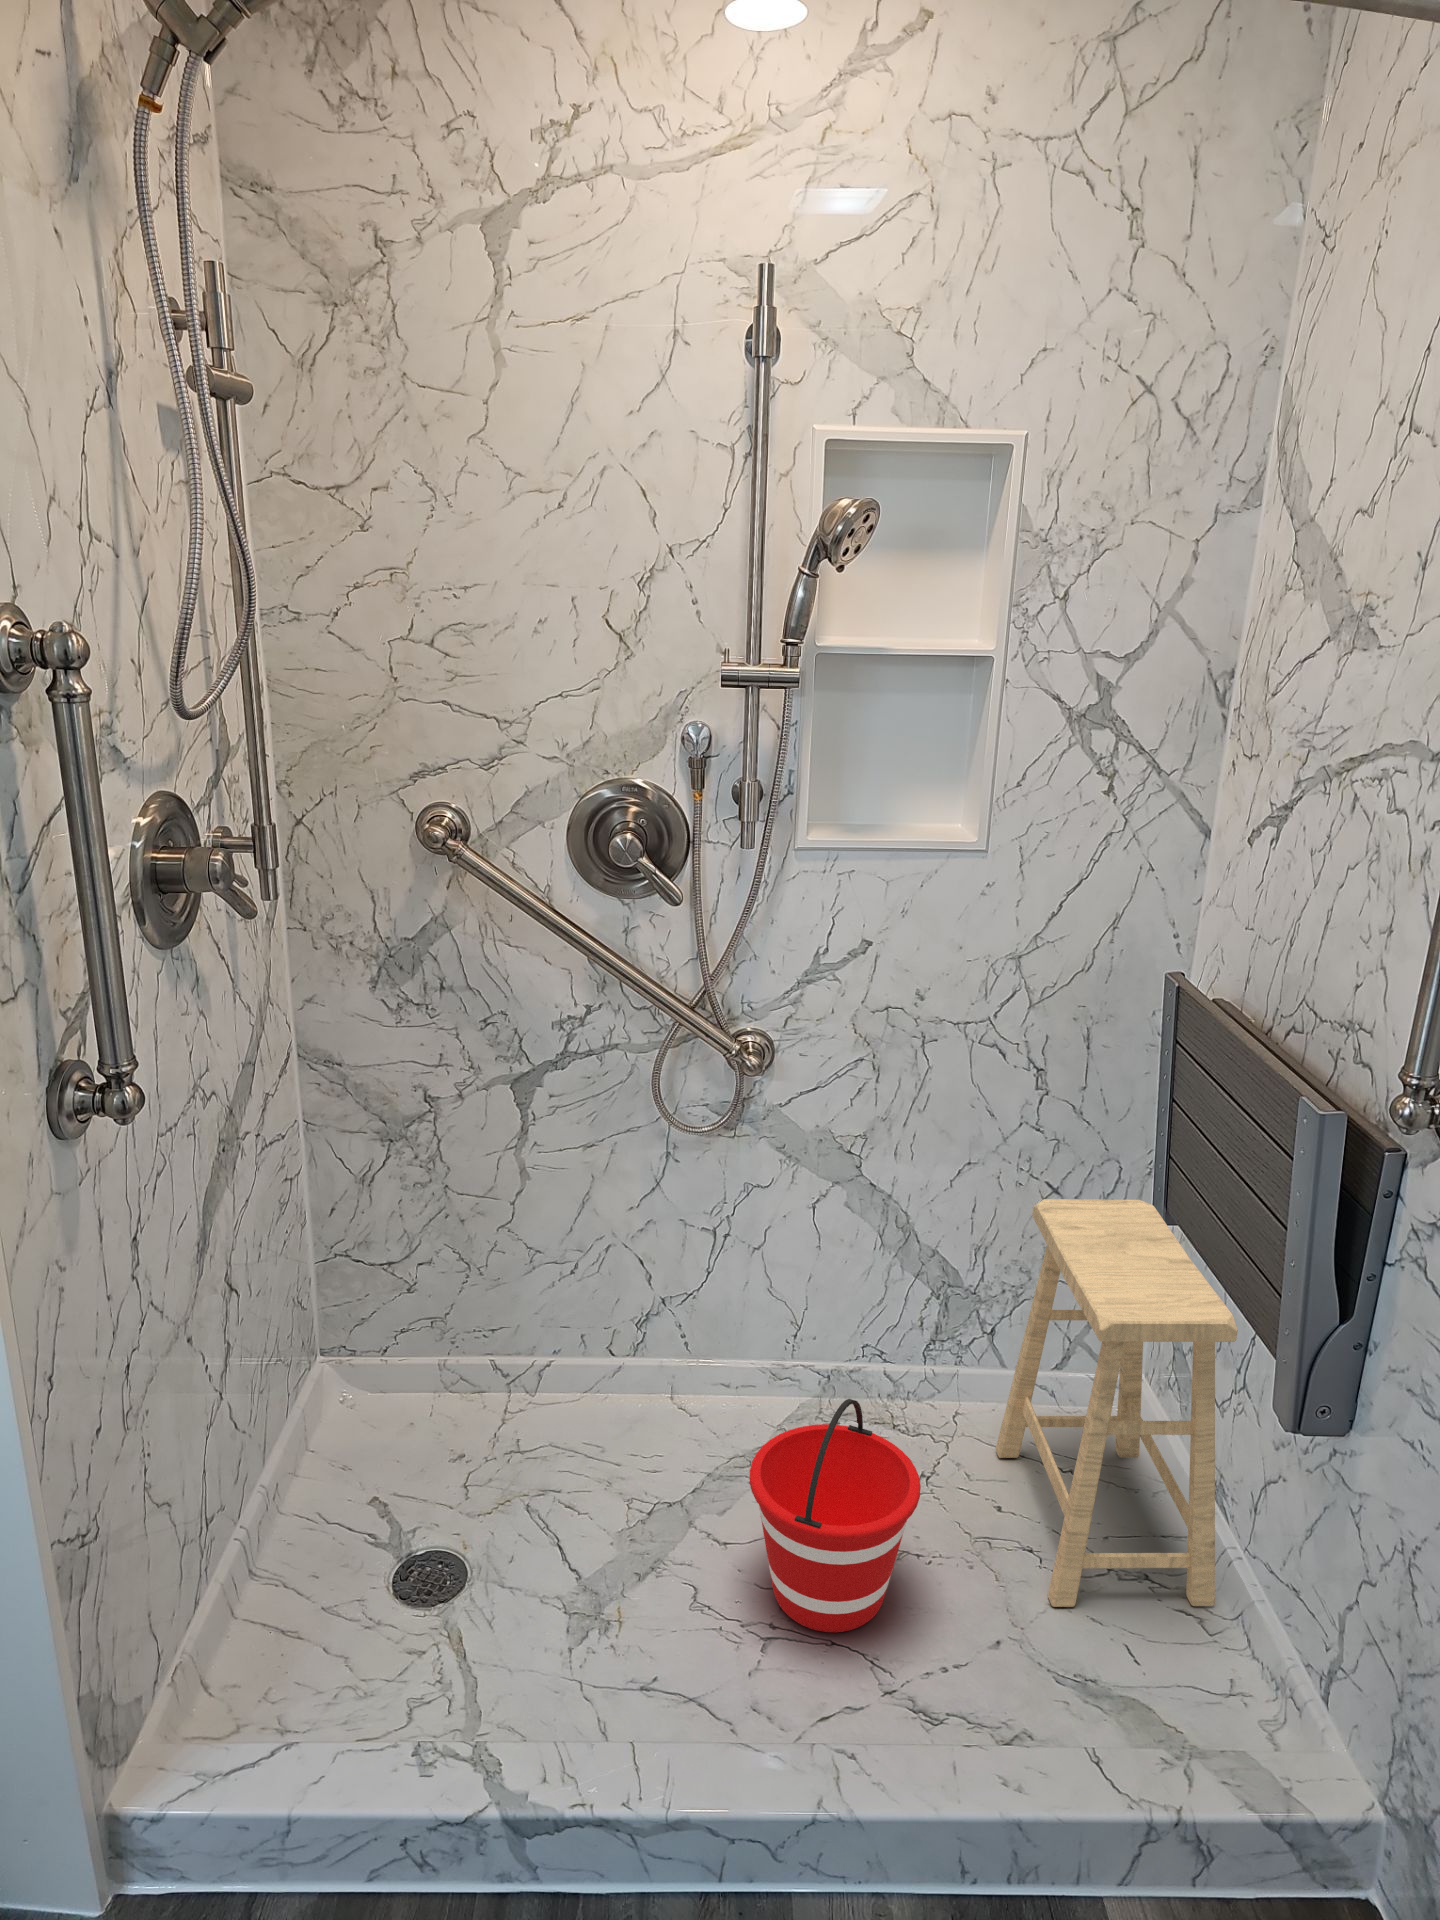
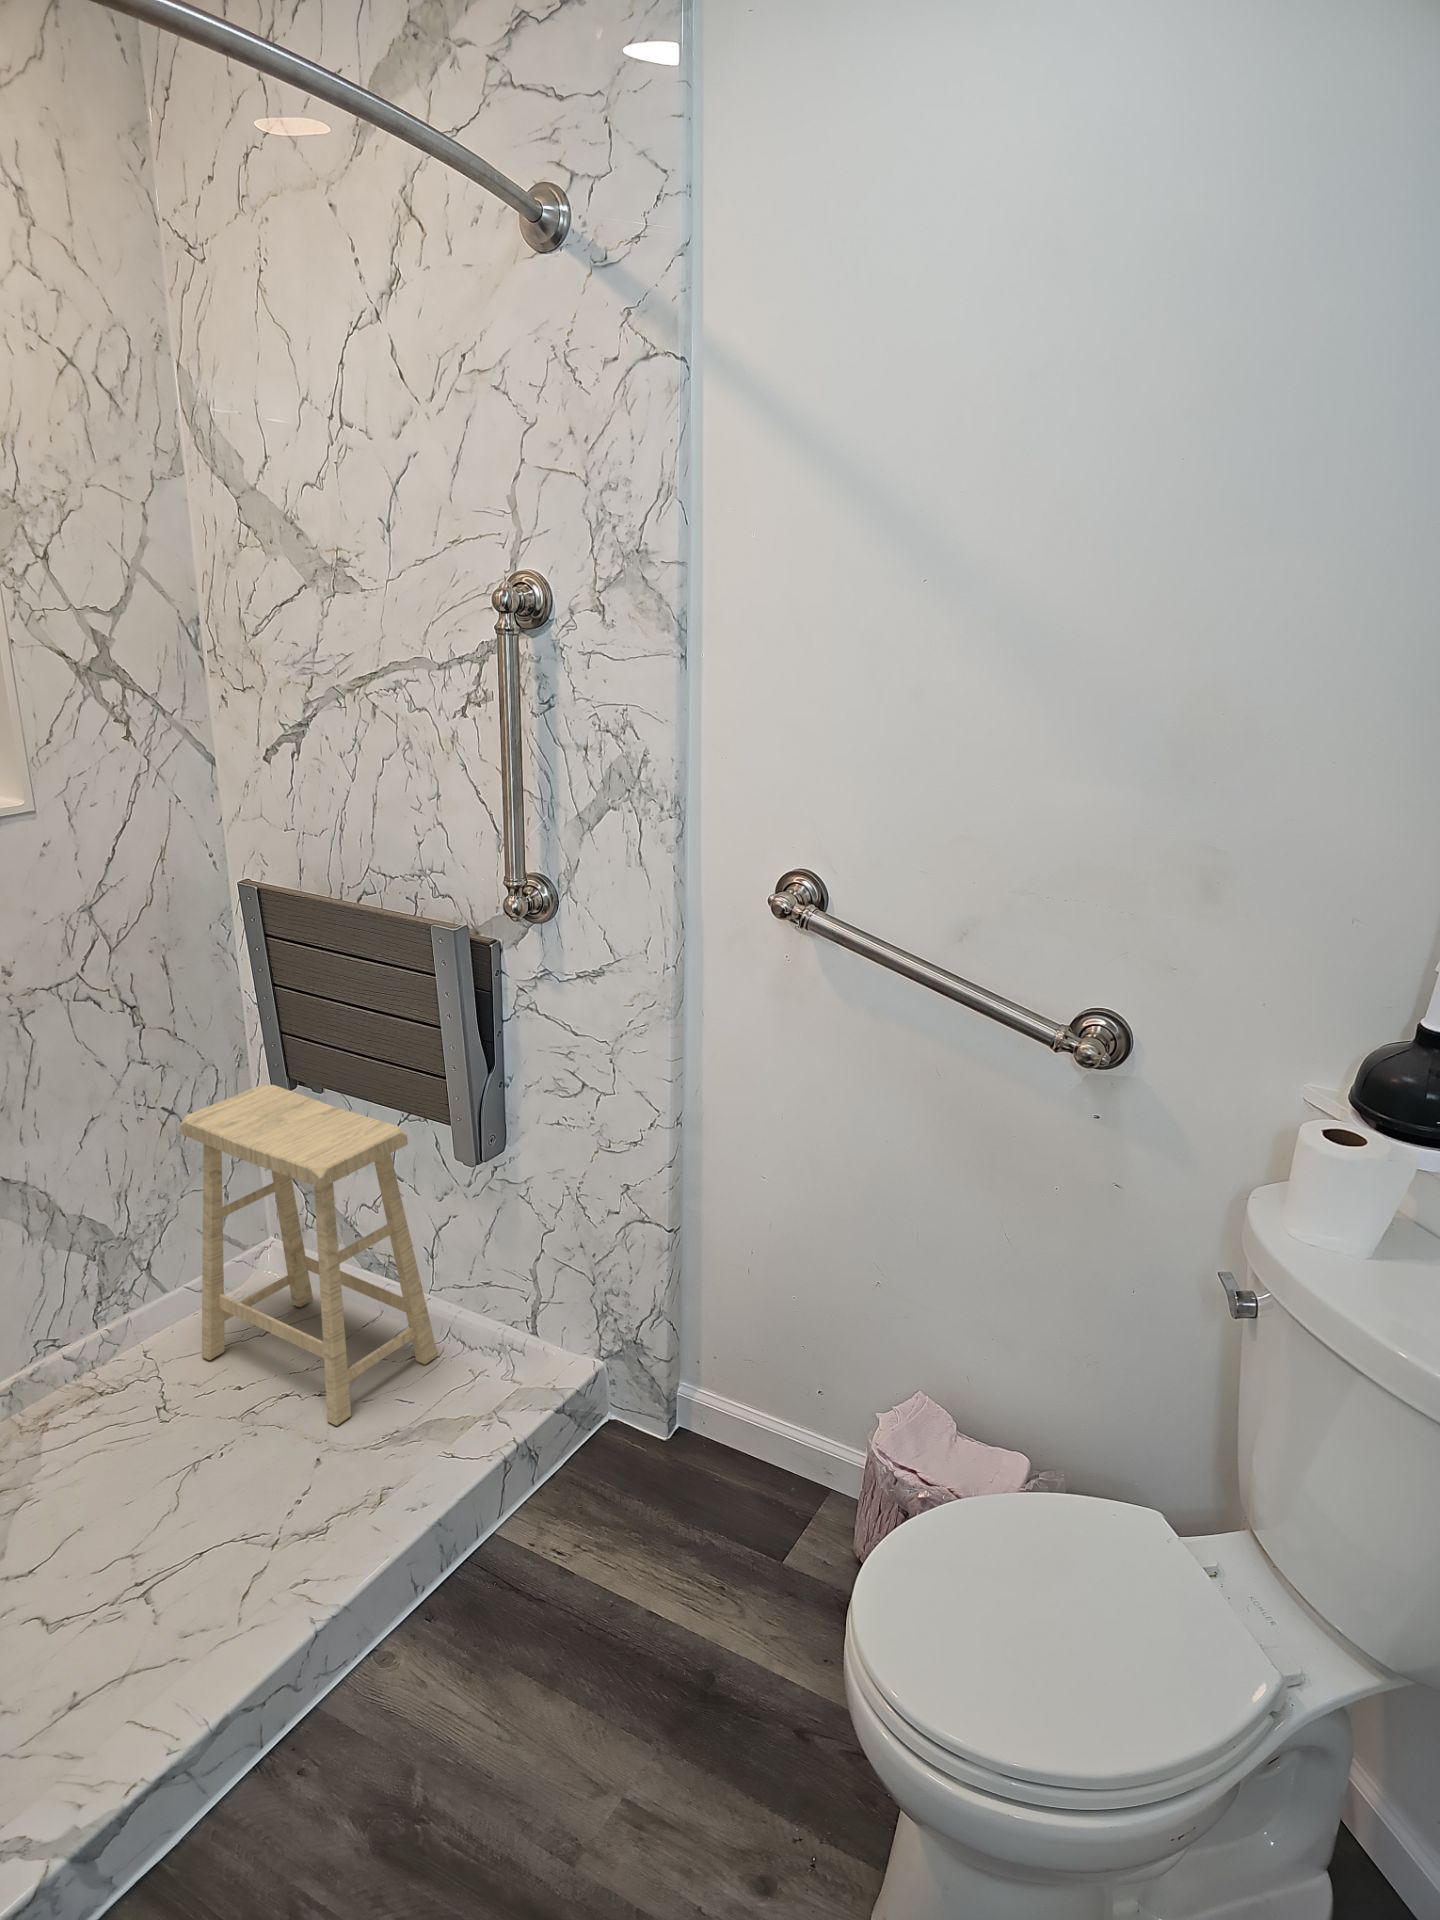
bucket: present [750,1399,921,1632] -> none [48,1349,227,1572]

